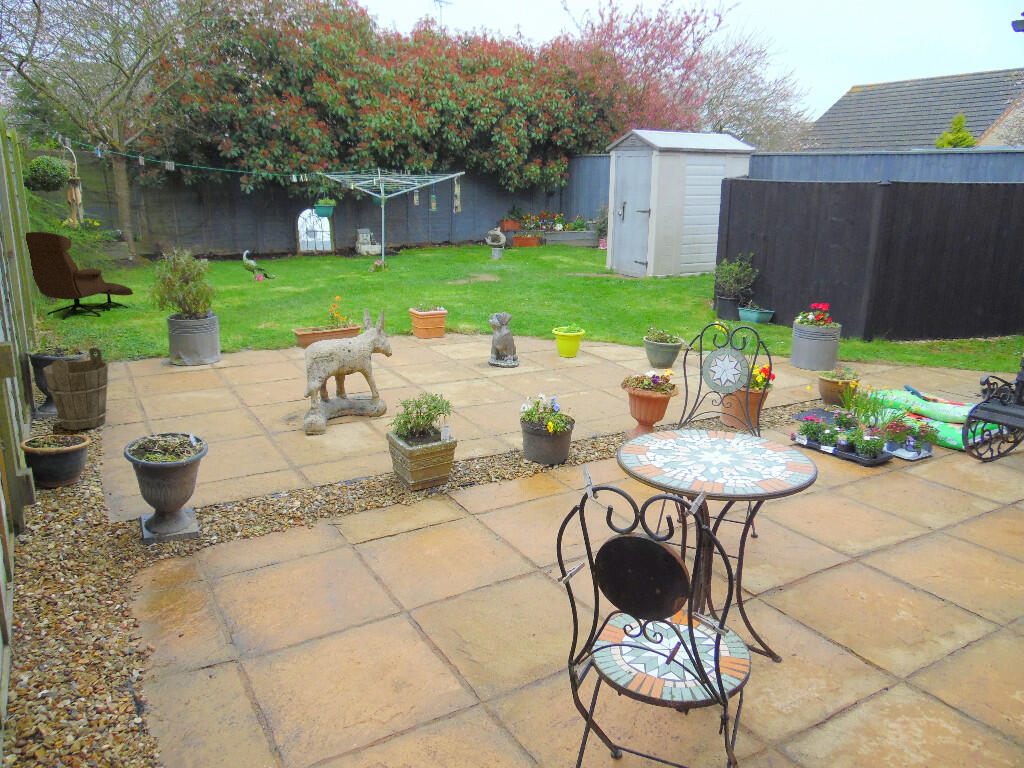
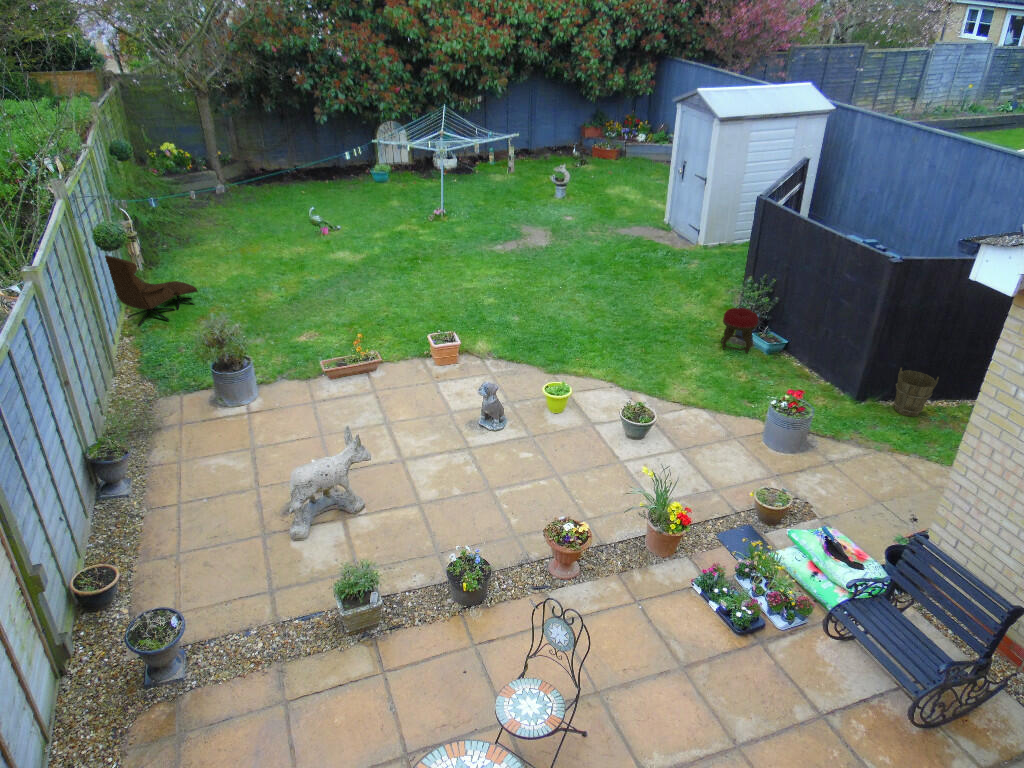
stool: none [710,282,746,323] -> present [721,308,758,353]
bucket: present [43,348,109,430] -> present [894,368,939,417]

